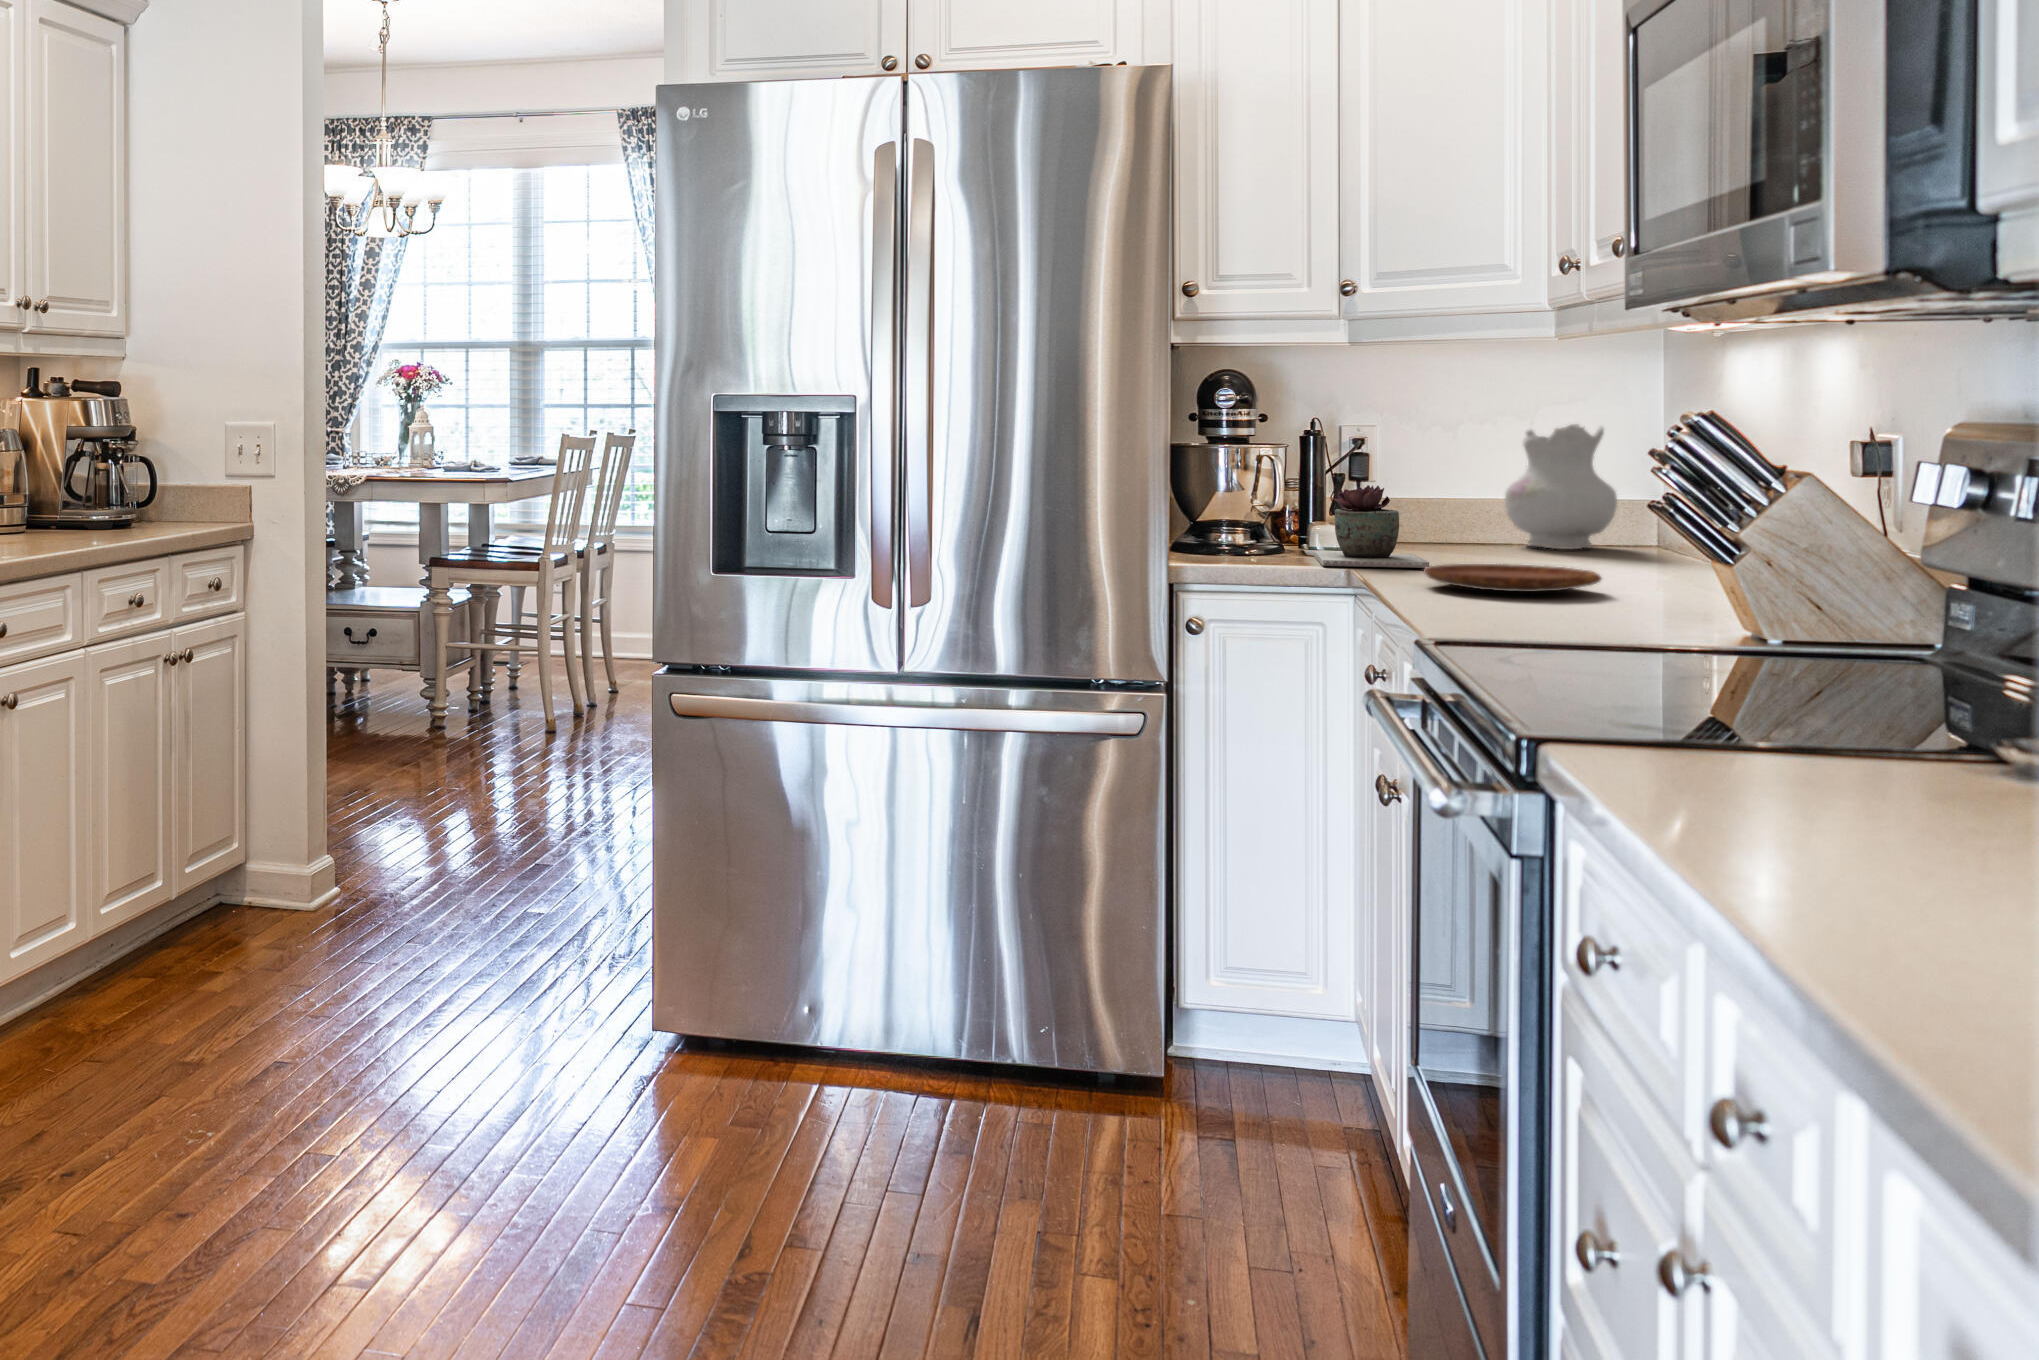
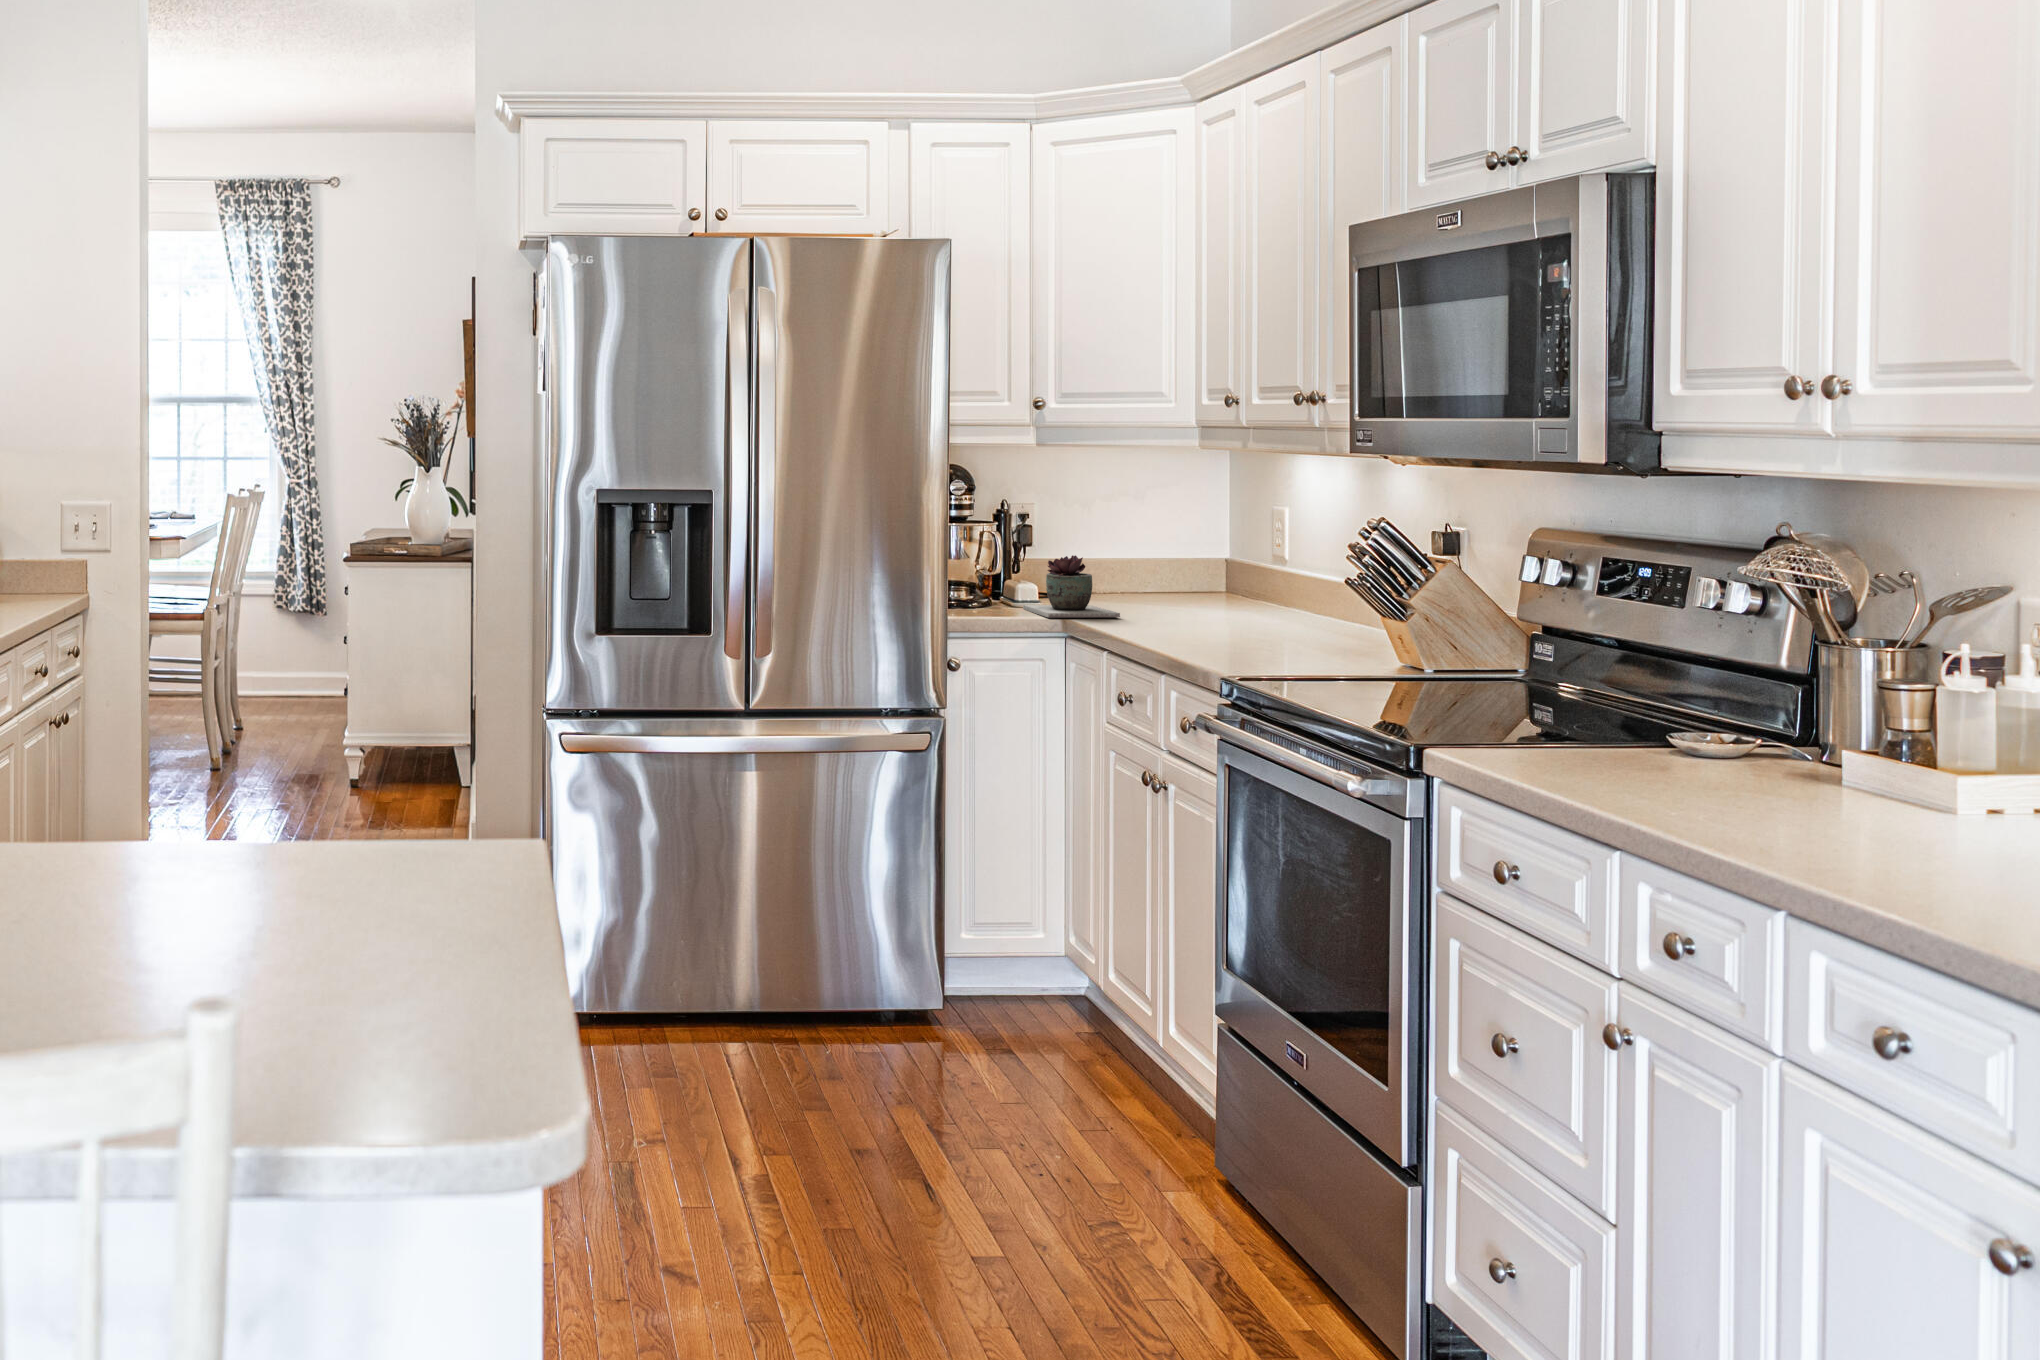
ceramic pitcher: present [1505,424,1617,549] -> none [1126,500,1204,598]
tray: present [1424,564,1602,592] -> none [1141,615,1263,635]

